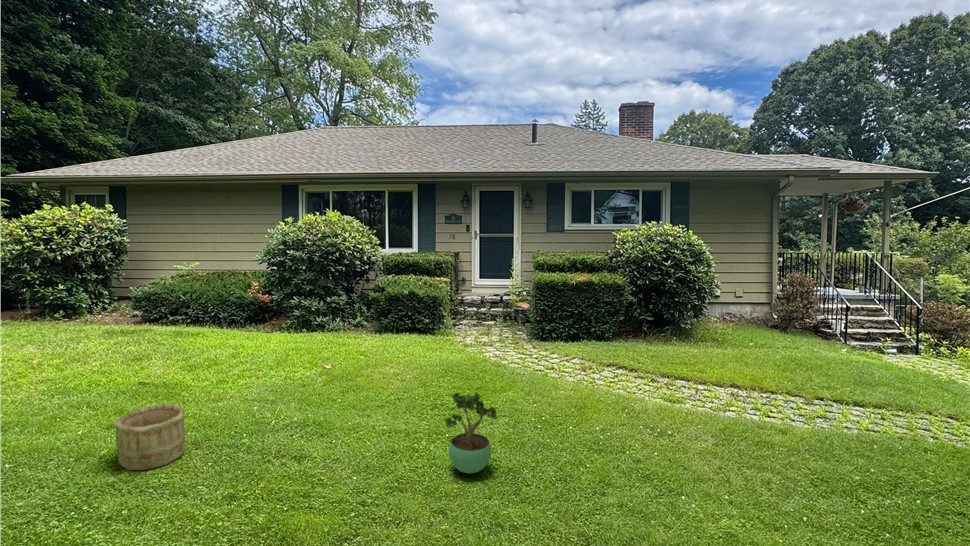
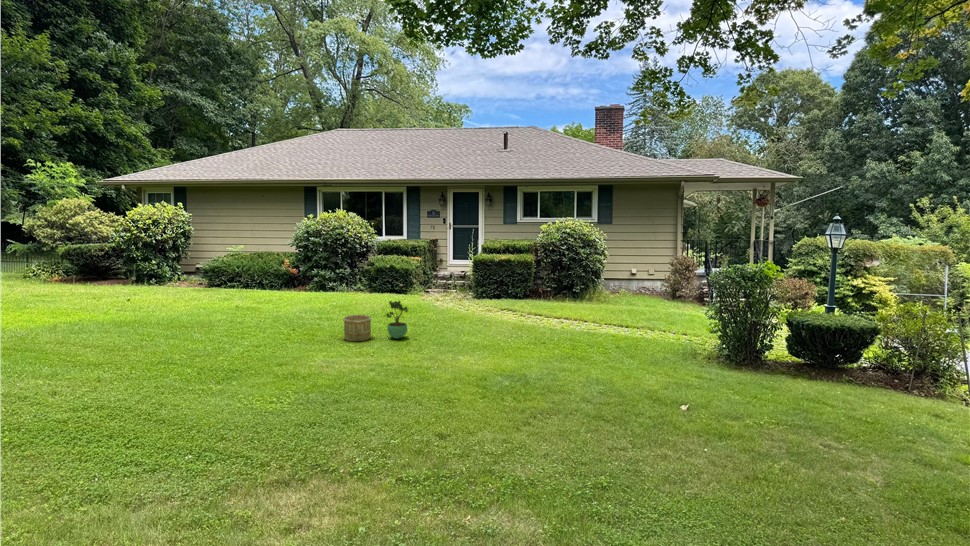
wooden bucket: present [113,405,185,470] -> present [343,315,371,341]

